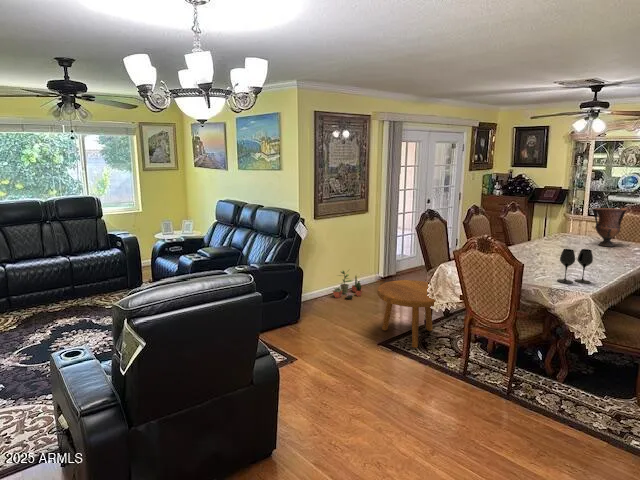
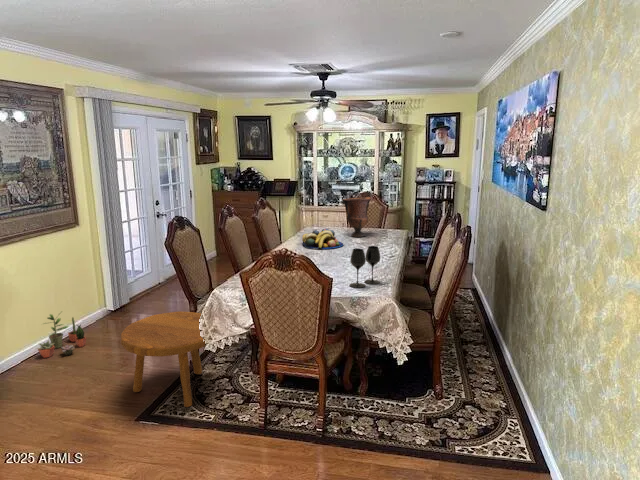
fruit bowl: none [539,234,582,252] -> present [302,229,343,249]

